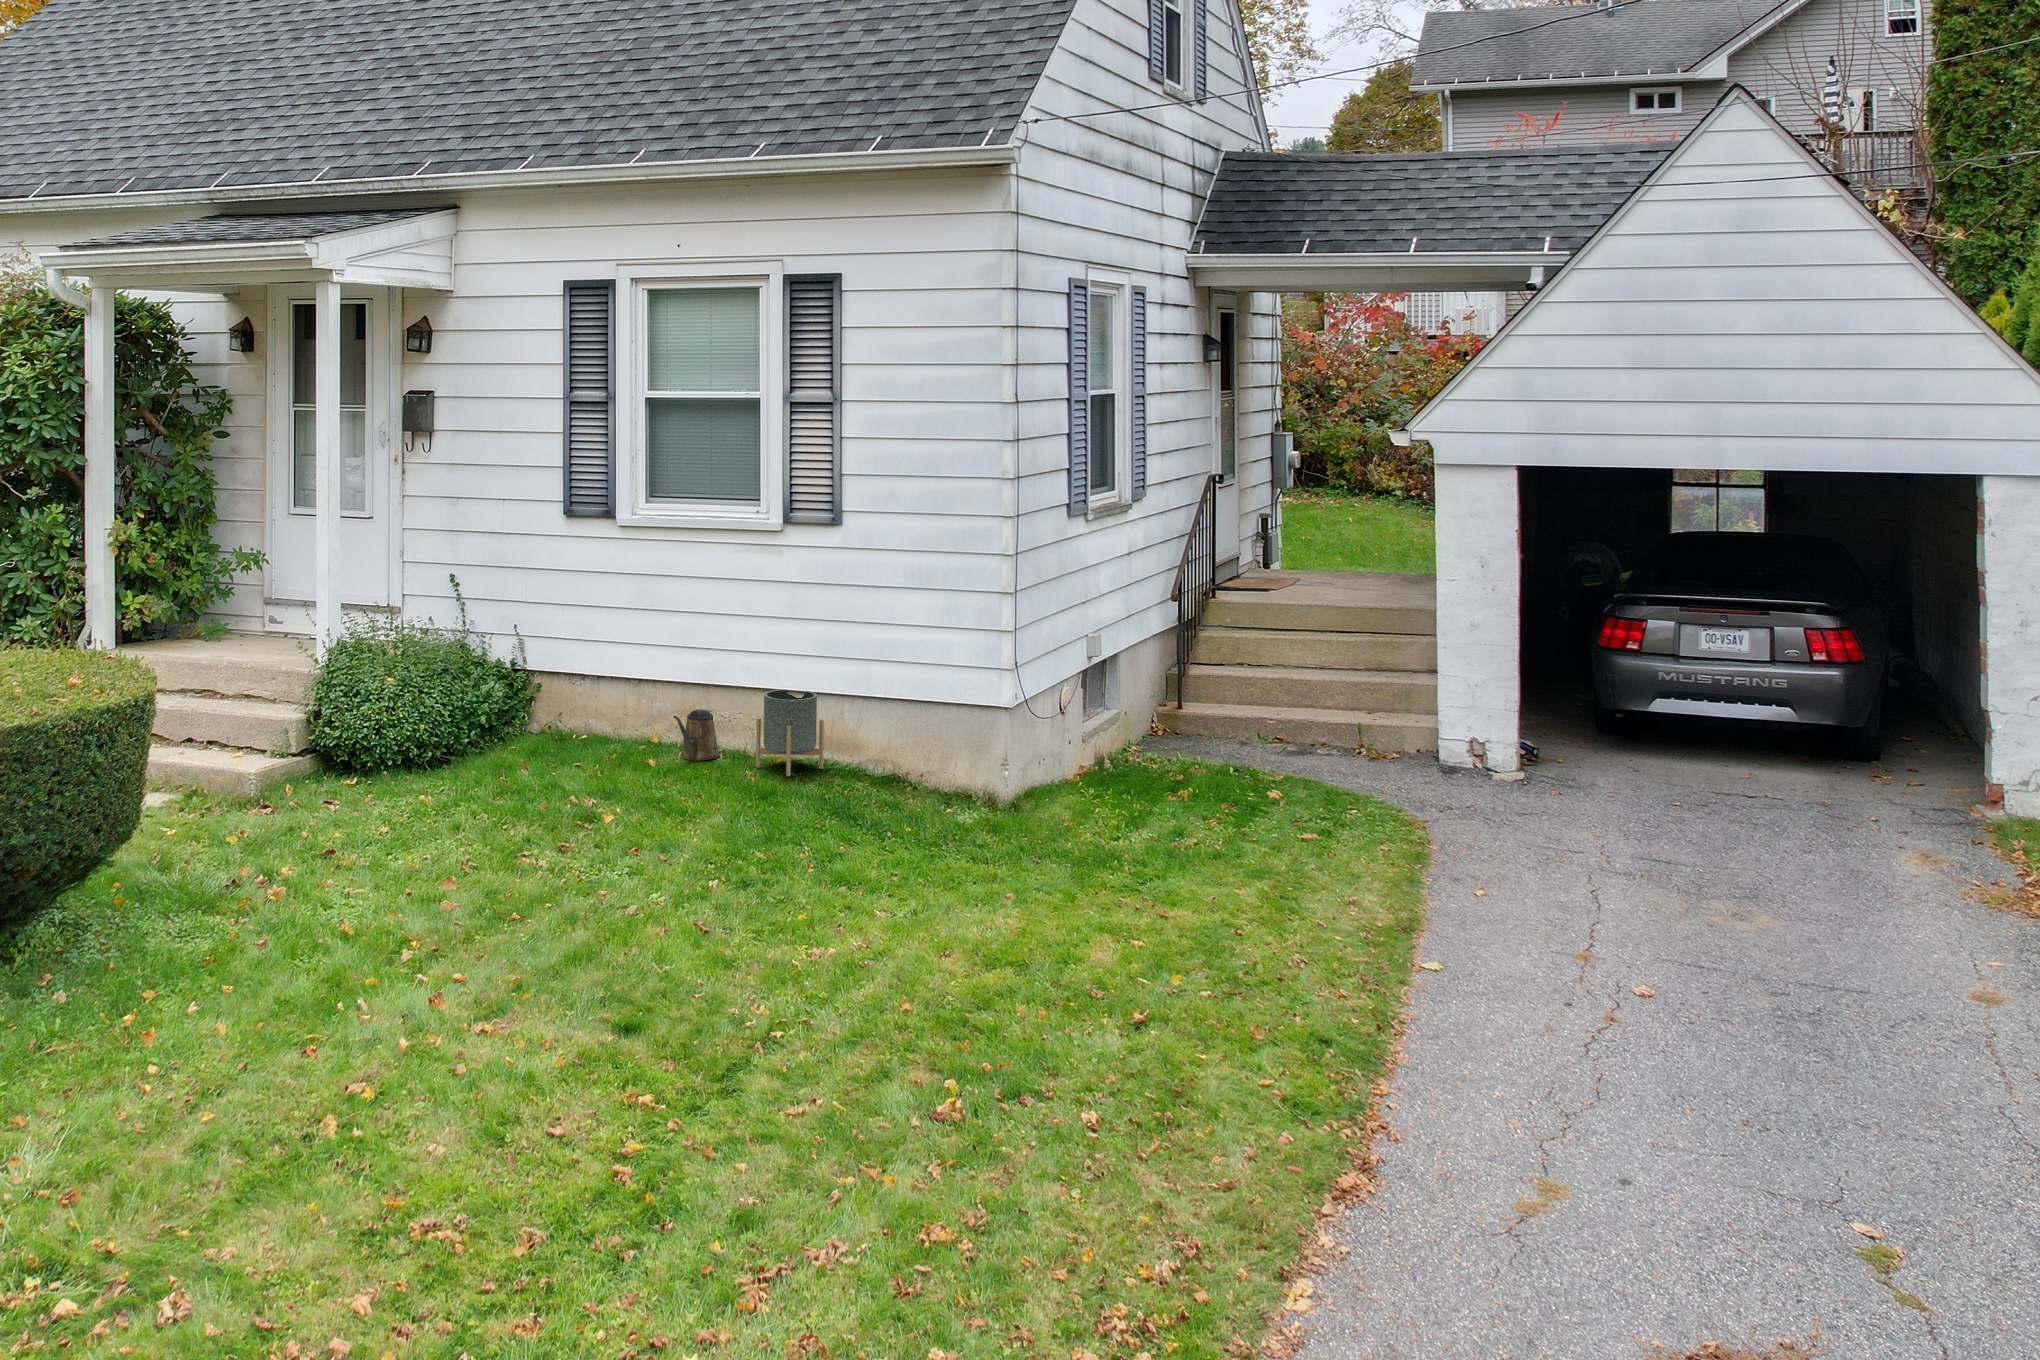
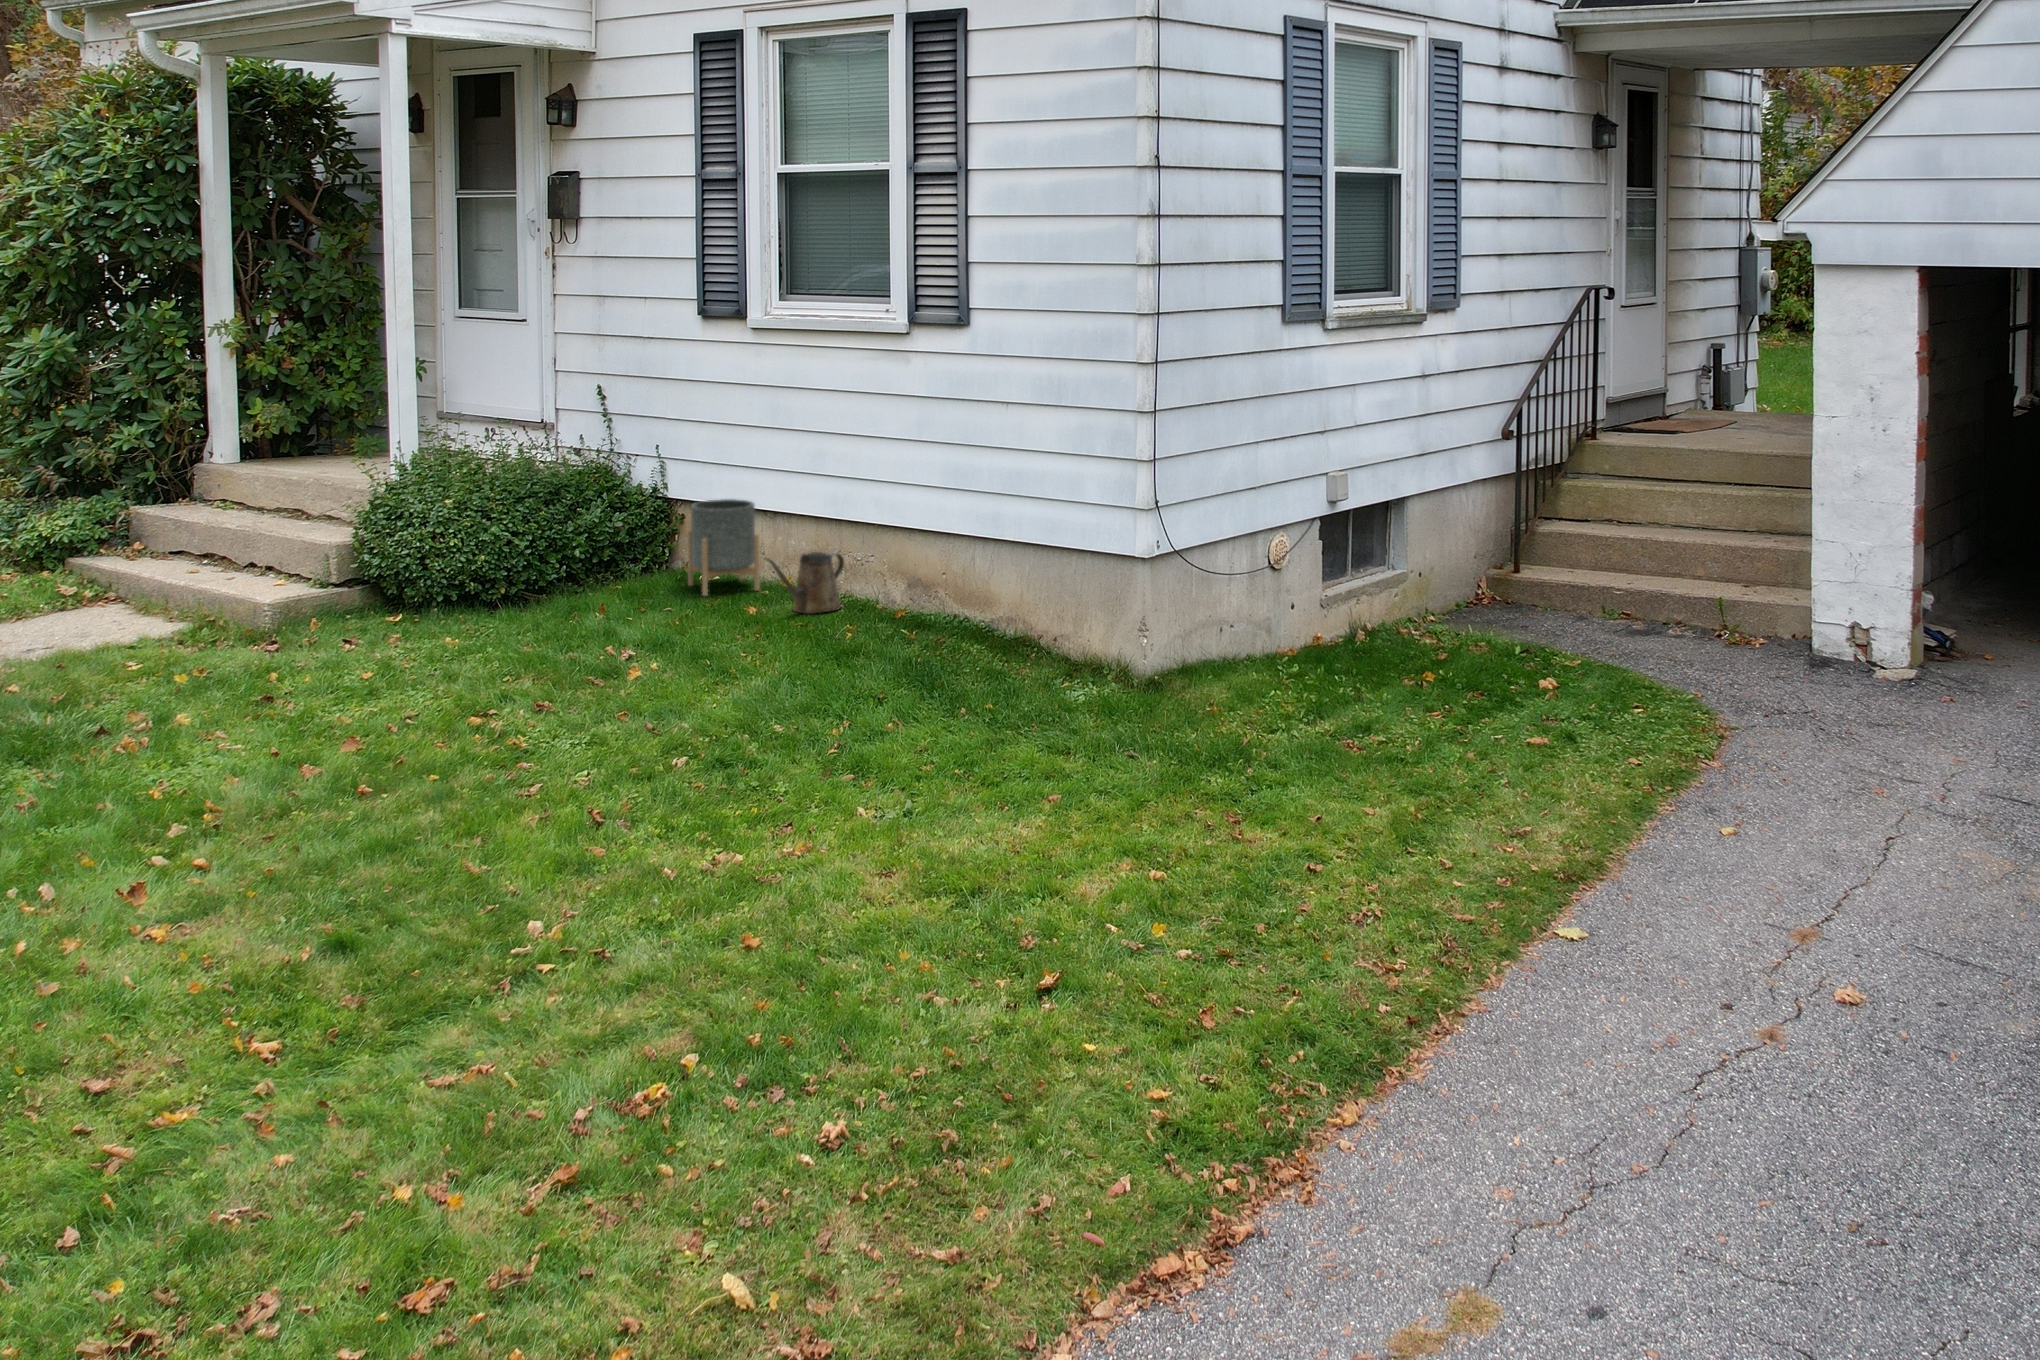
planter: present [756,690,824,776] -> present [688,499,760,596]

